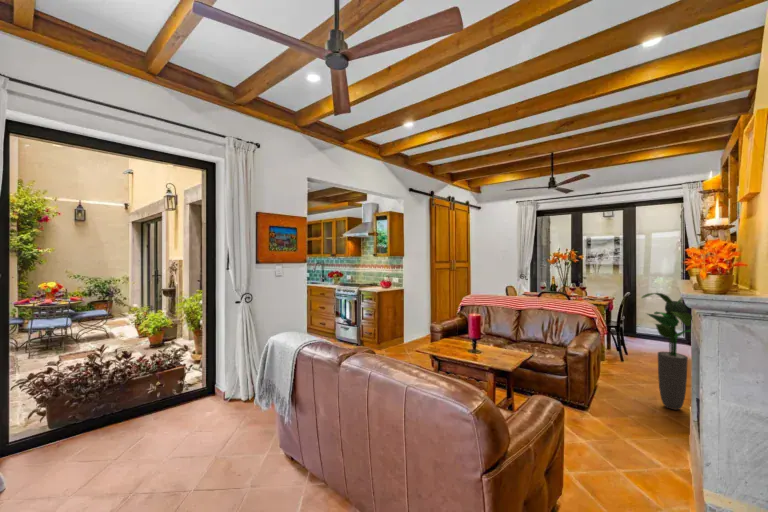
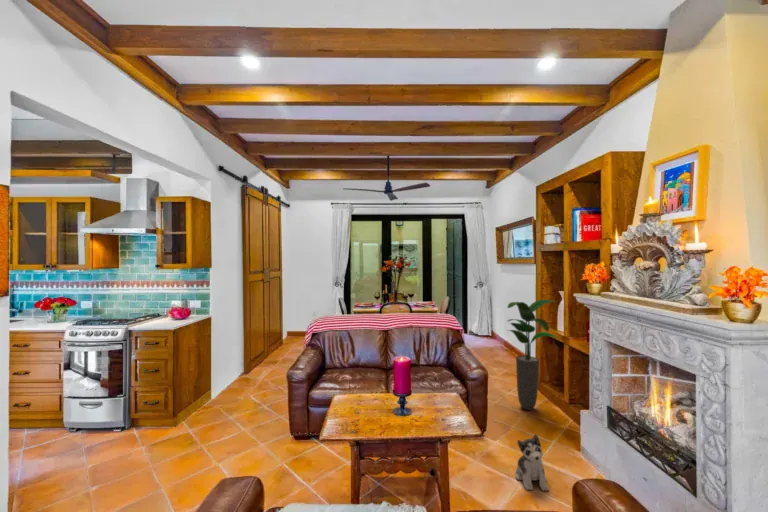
plush toy: none [584,402,617,453] -> present [515,435,549,491]

